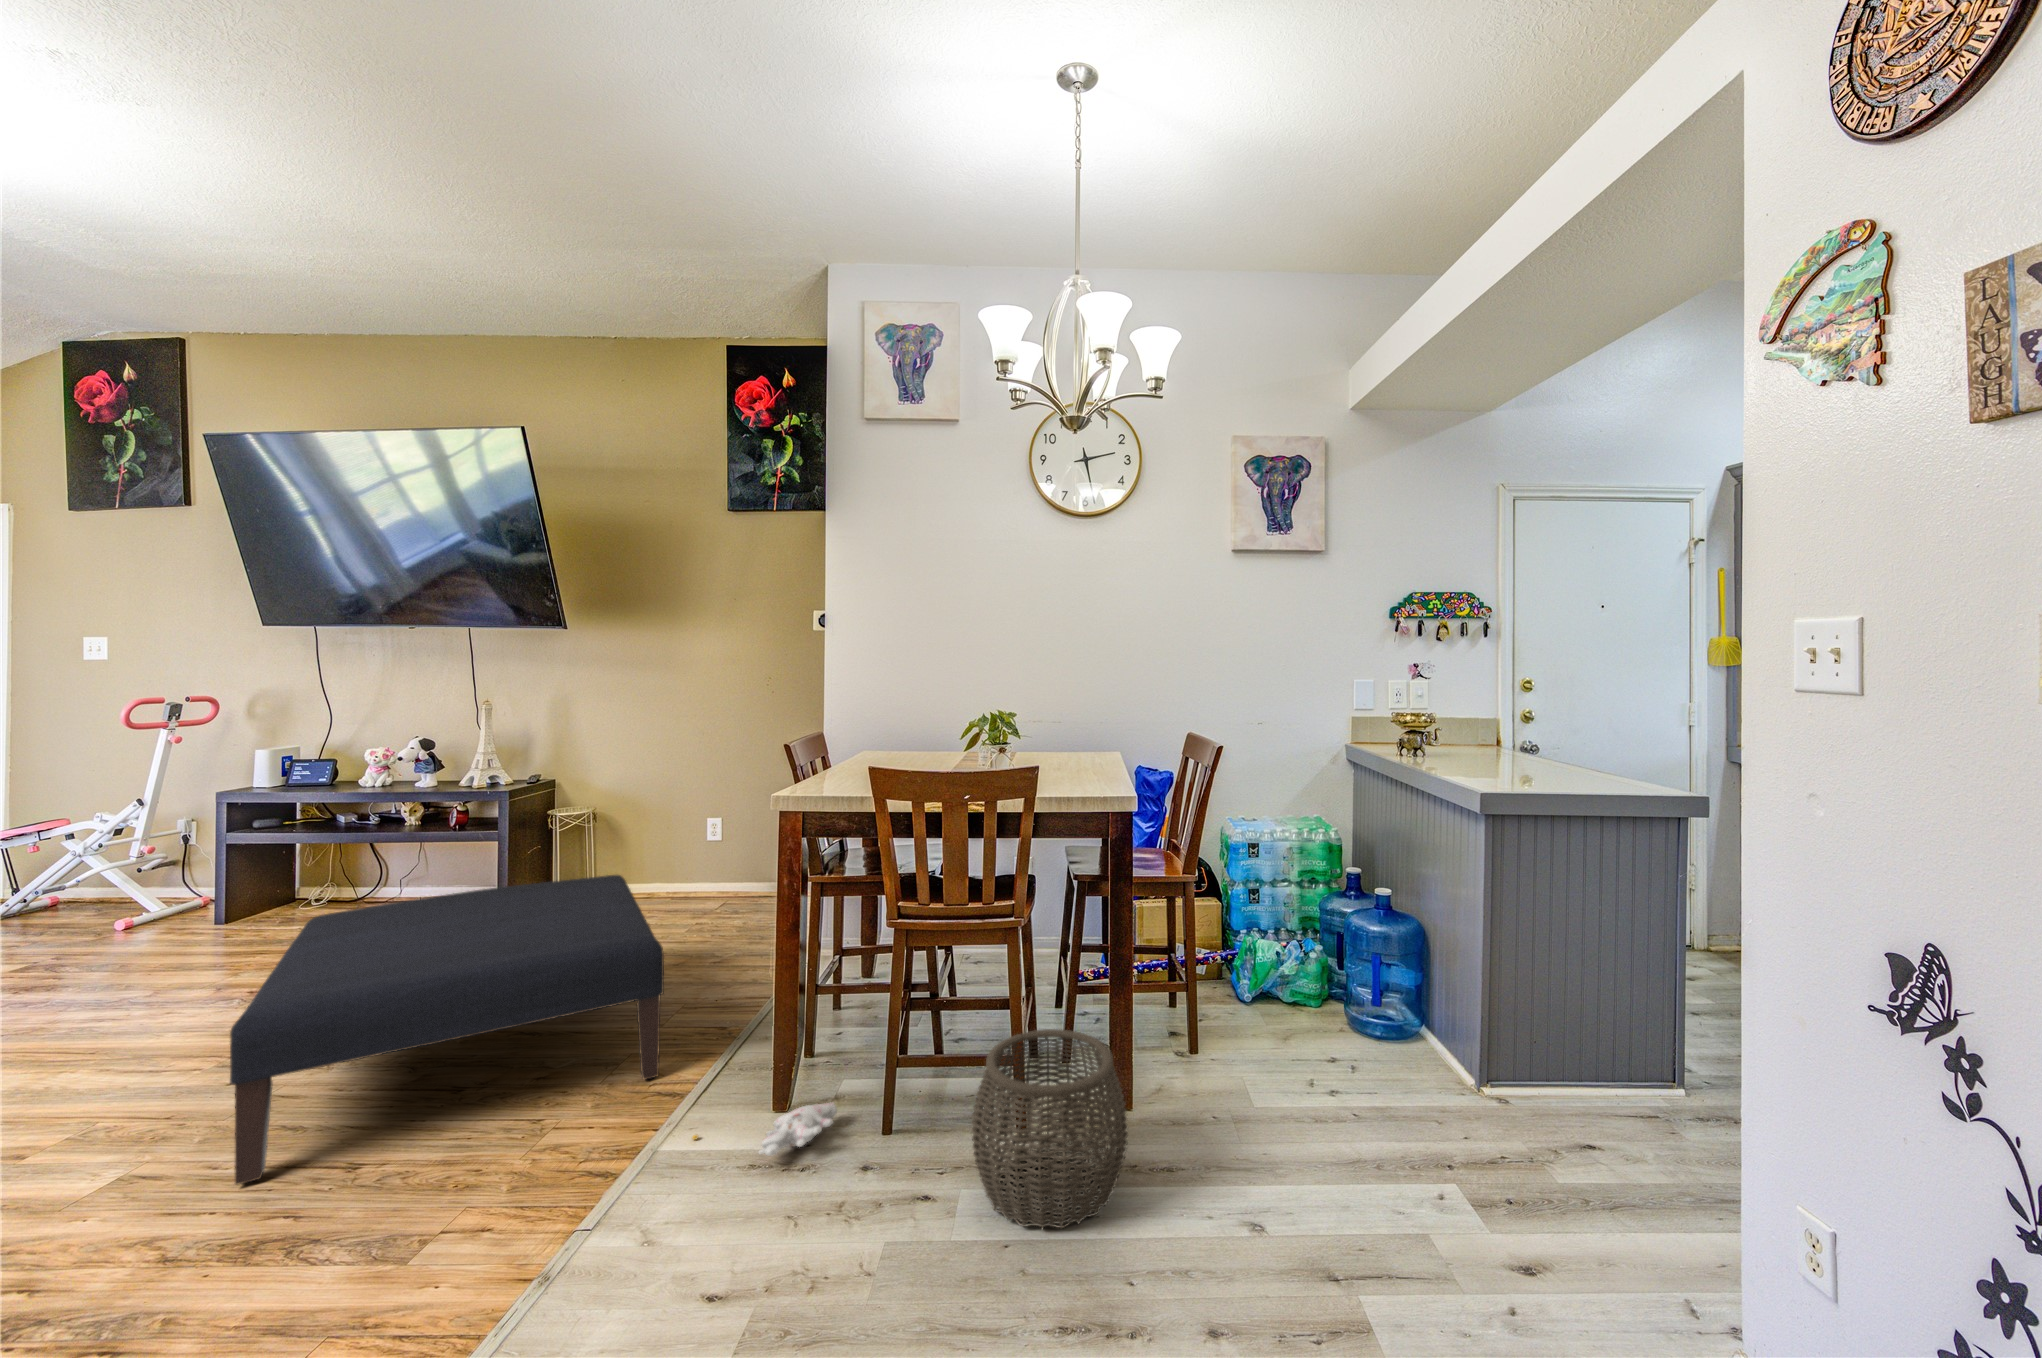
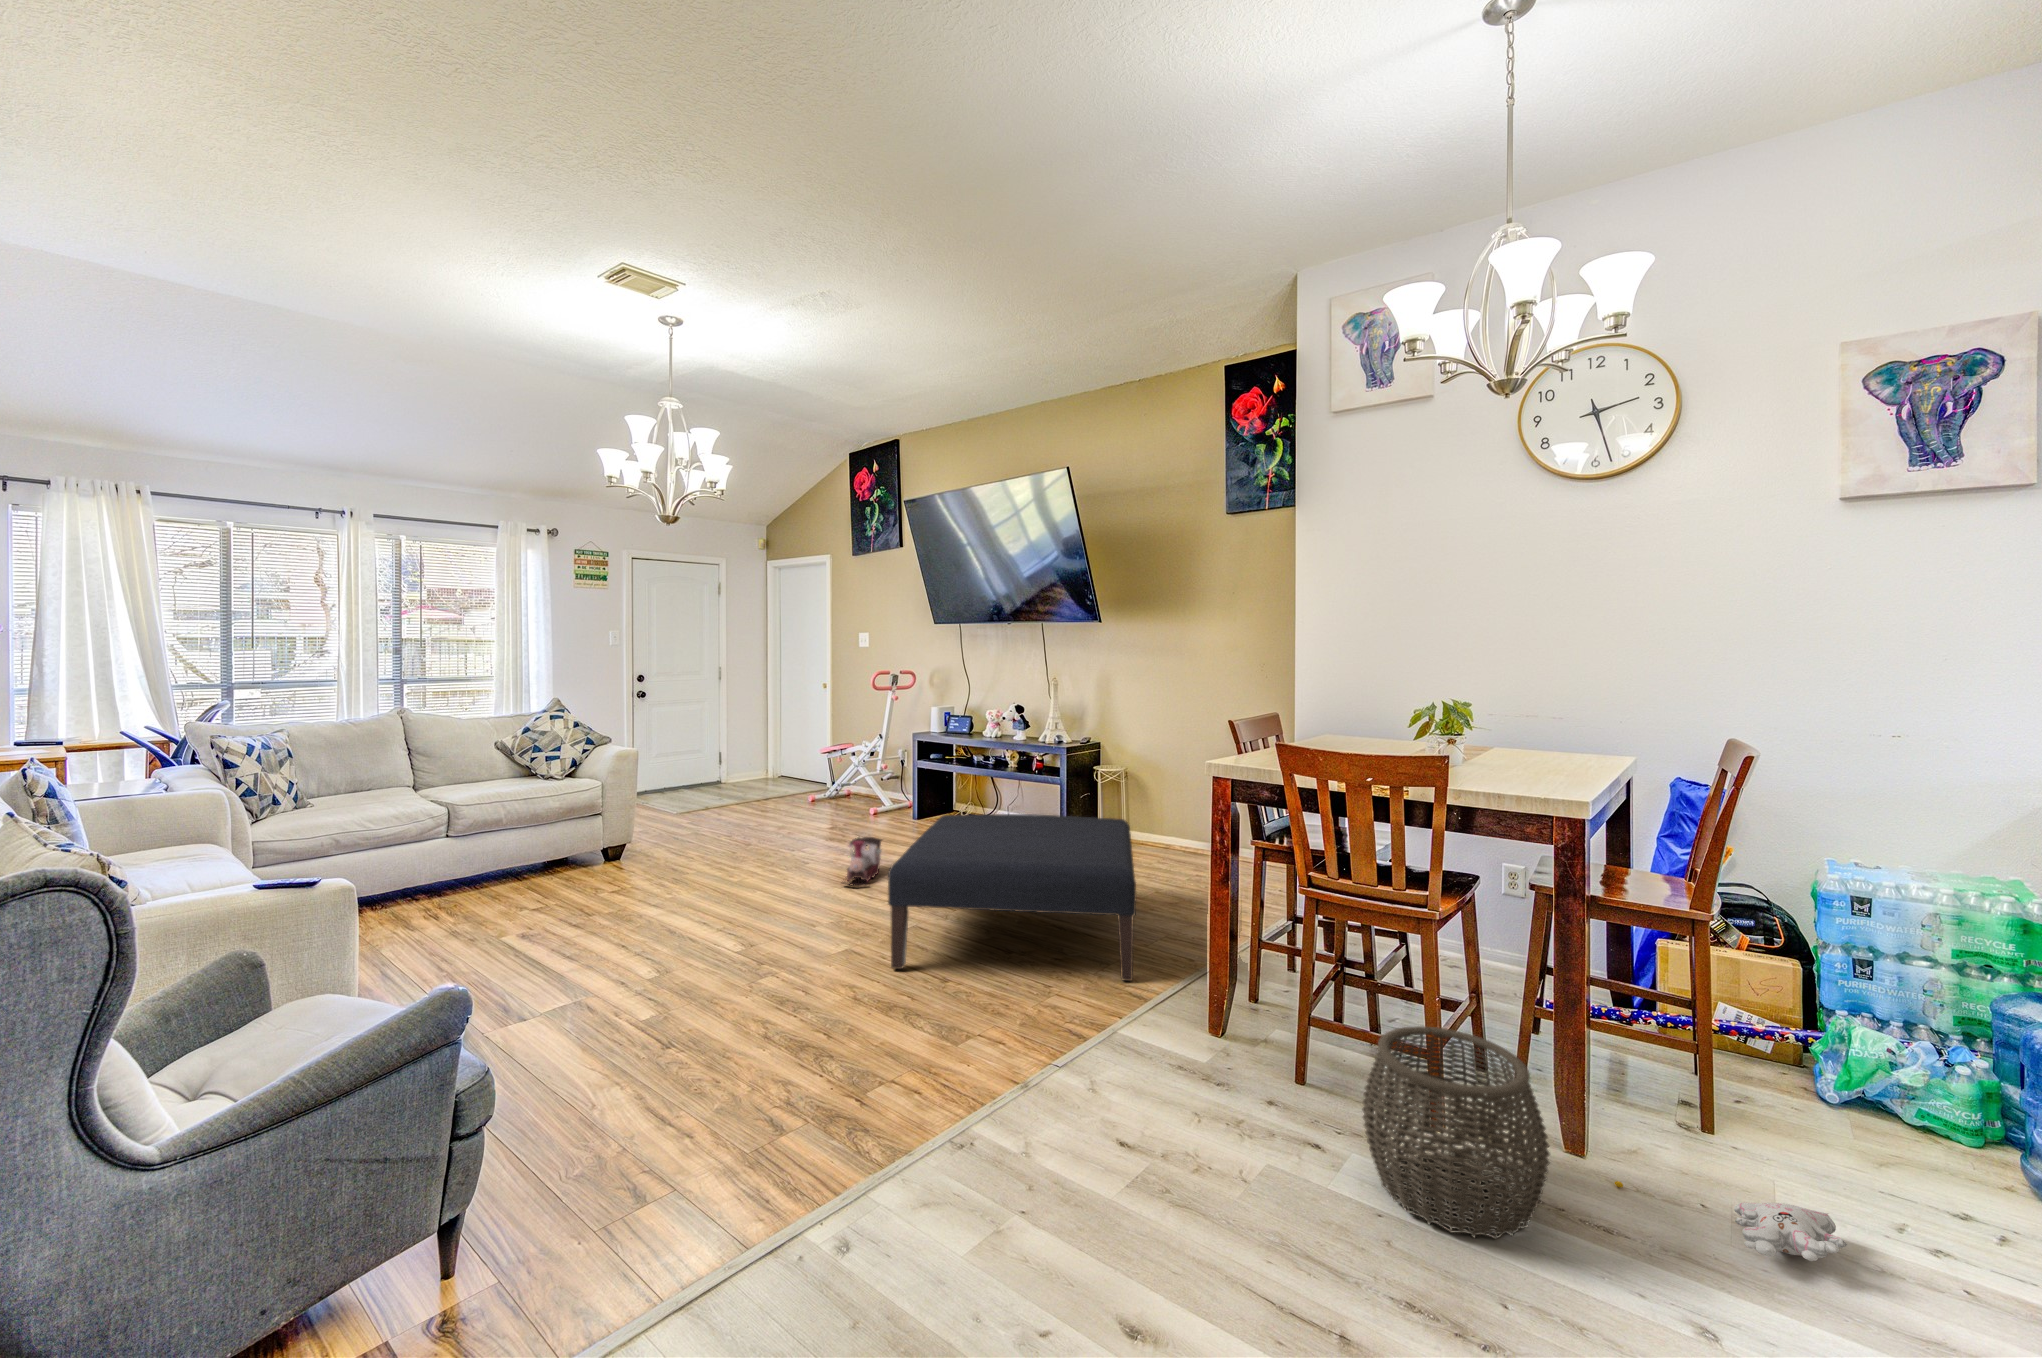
toy train: none [71,973,173,1068] -> present [842,837,882,885]
plush toy: present [692,1102,837,1156] -> present [1615,1181,1847,1261]

